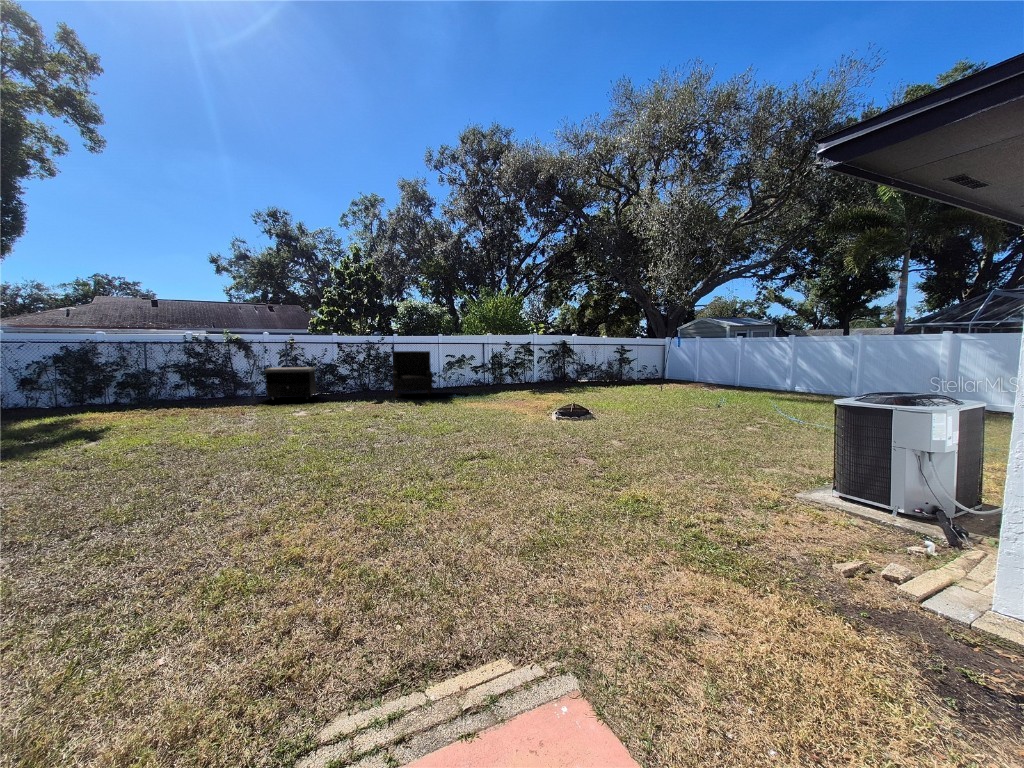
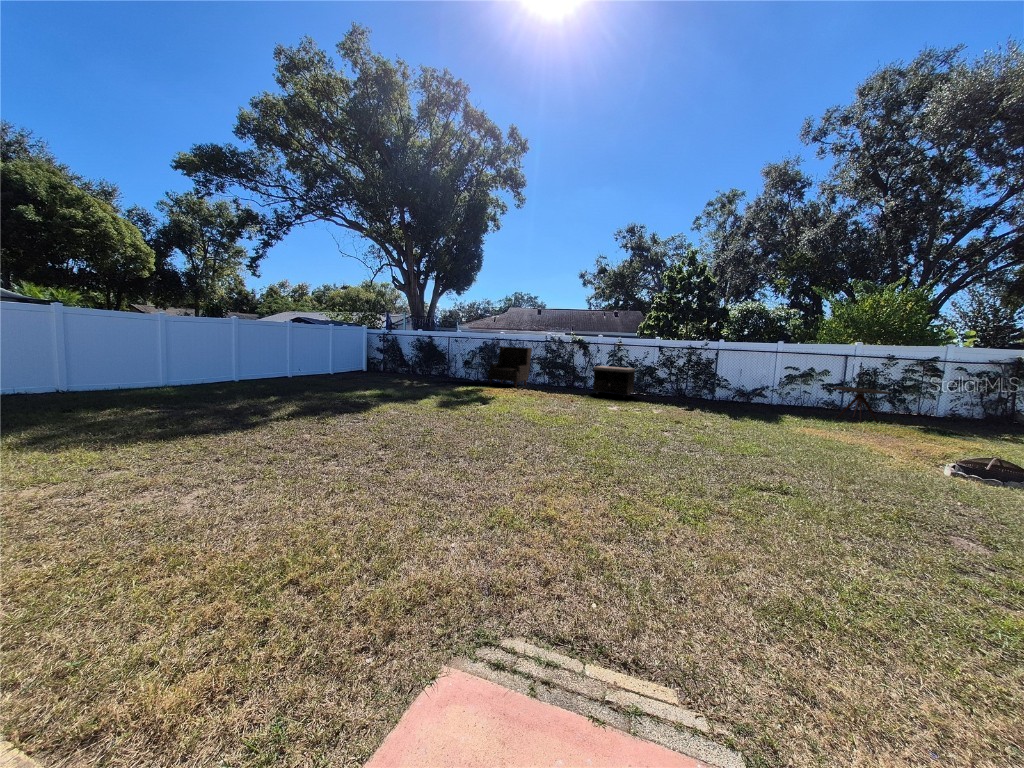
chair: present [393,351,433,397] -> present [488,346,532,387]
round table: none [477,367,510,392] -> present [833,387,892,422]

